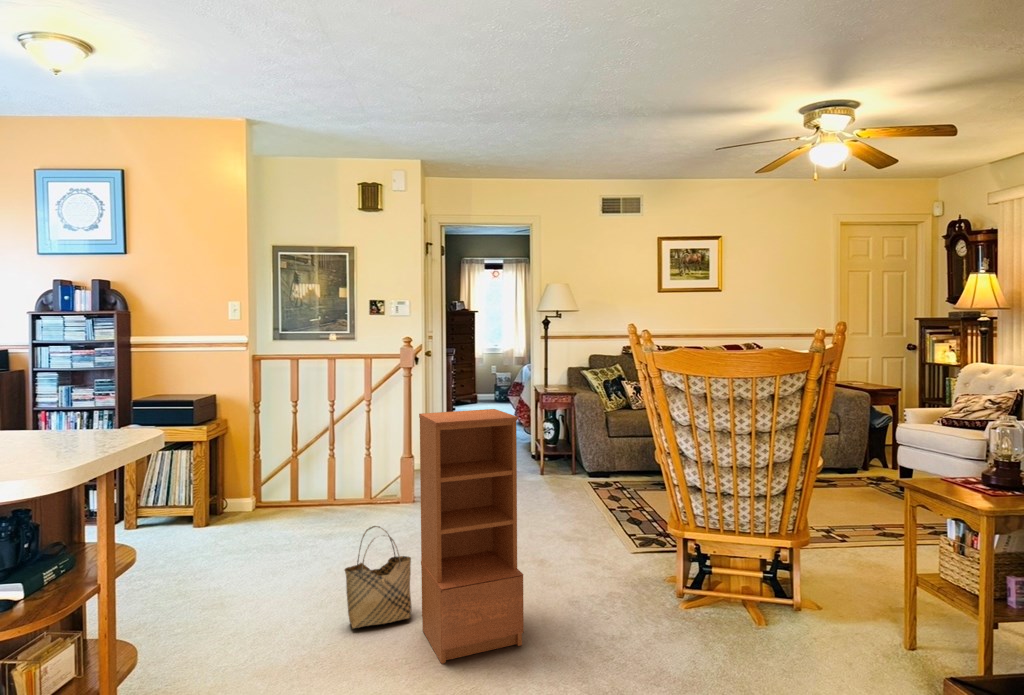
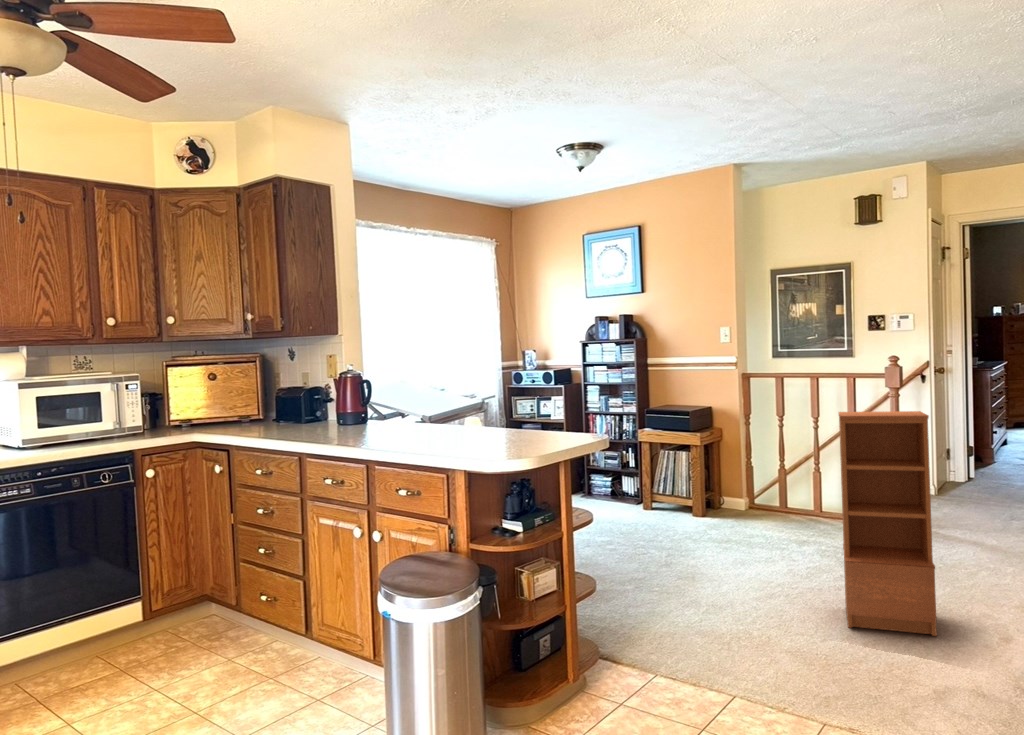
woven basket: present [345,526,412,629] -> none [778,512,842,597]

